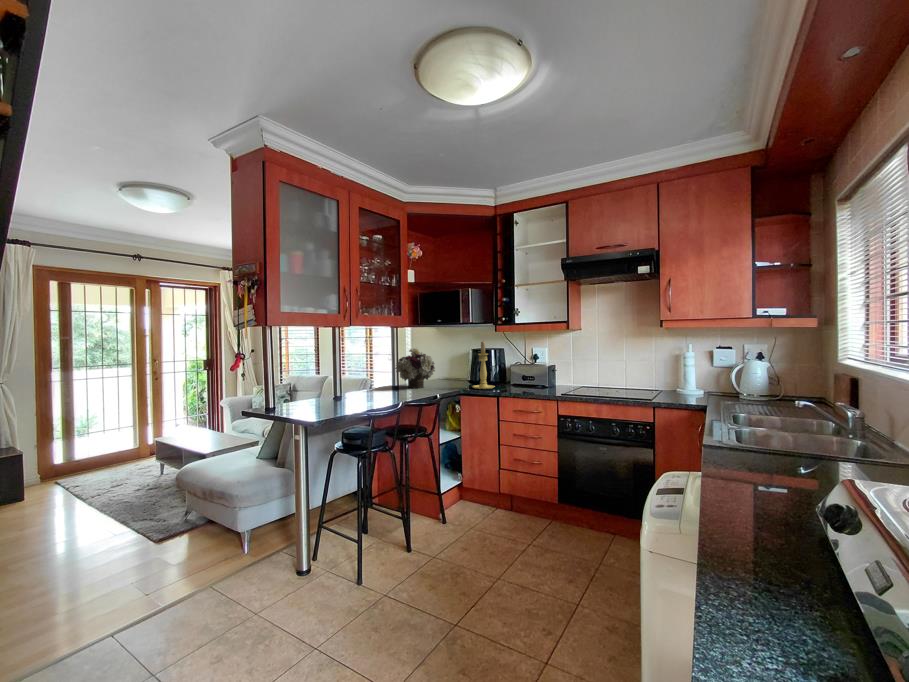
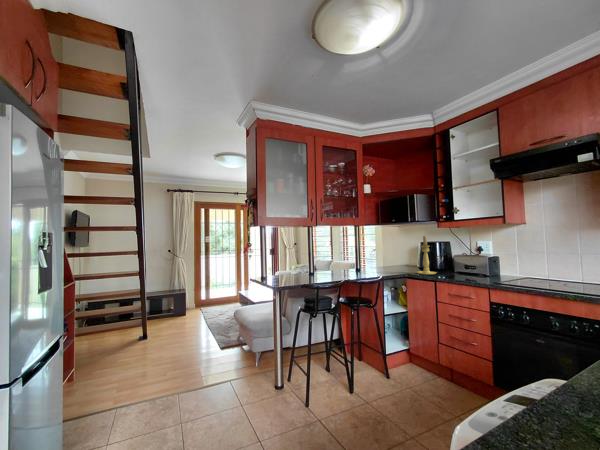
flower arrangement: present [395,348,435,388] -> none [357,241,390,271]

